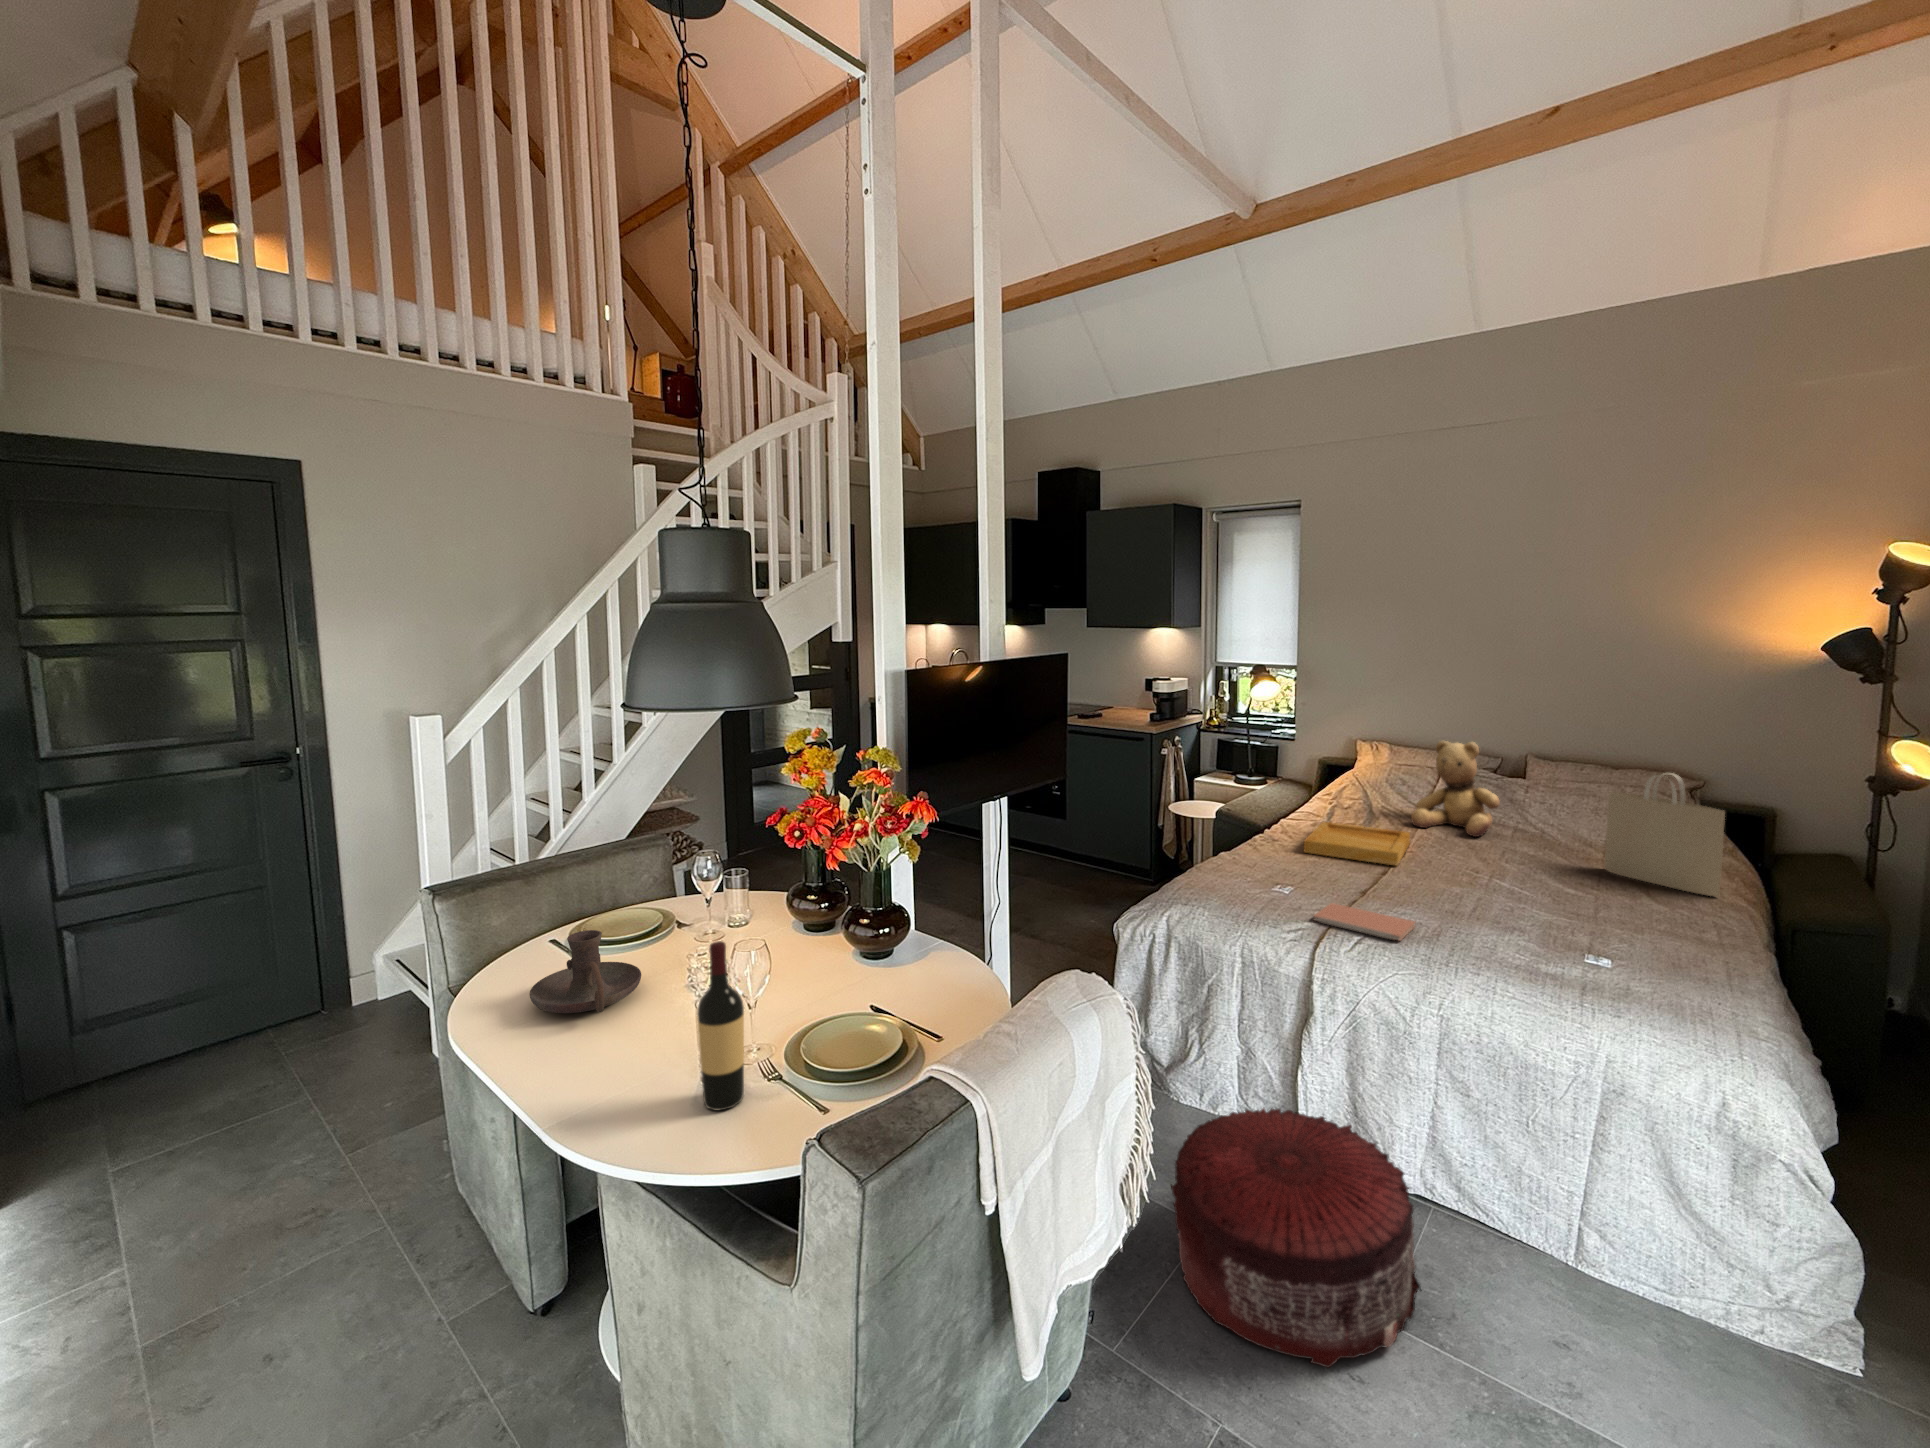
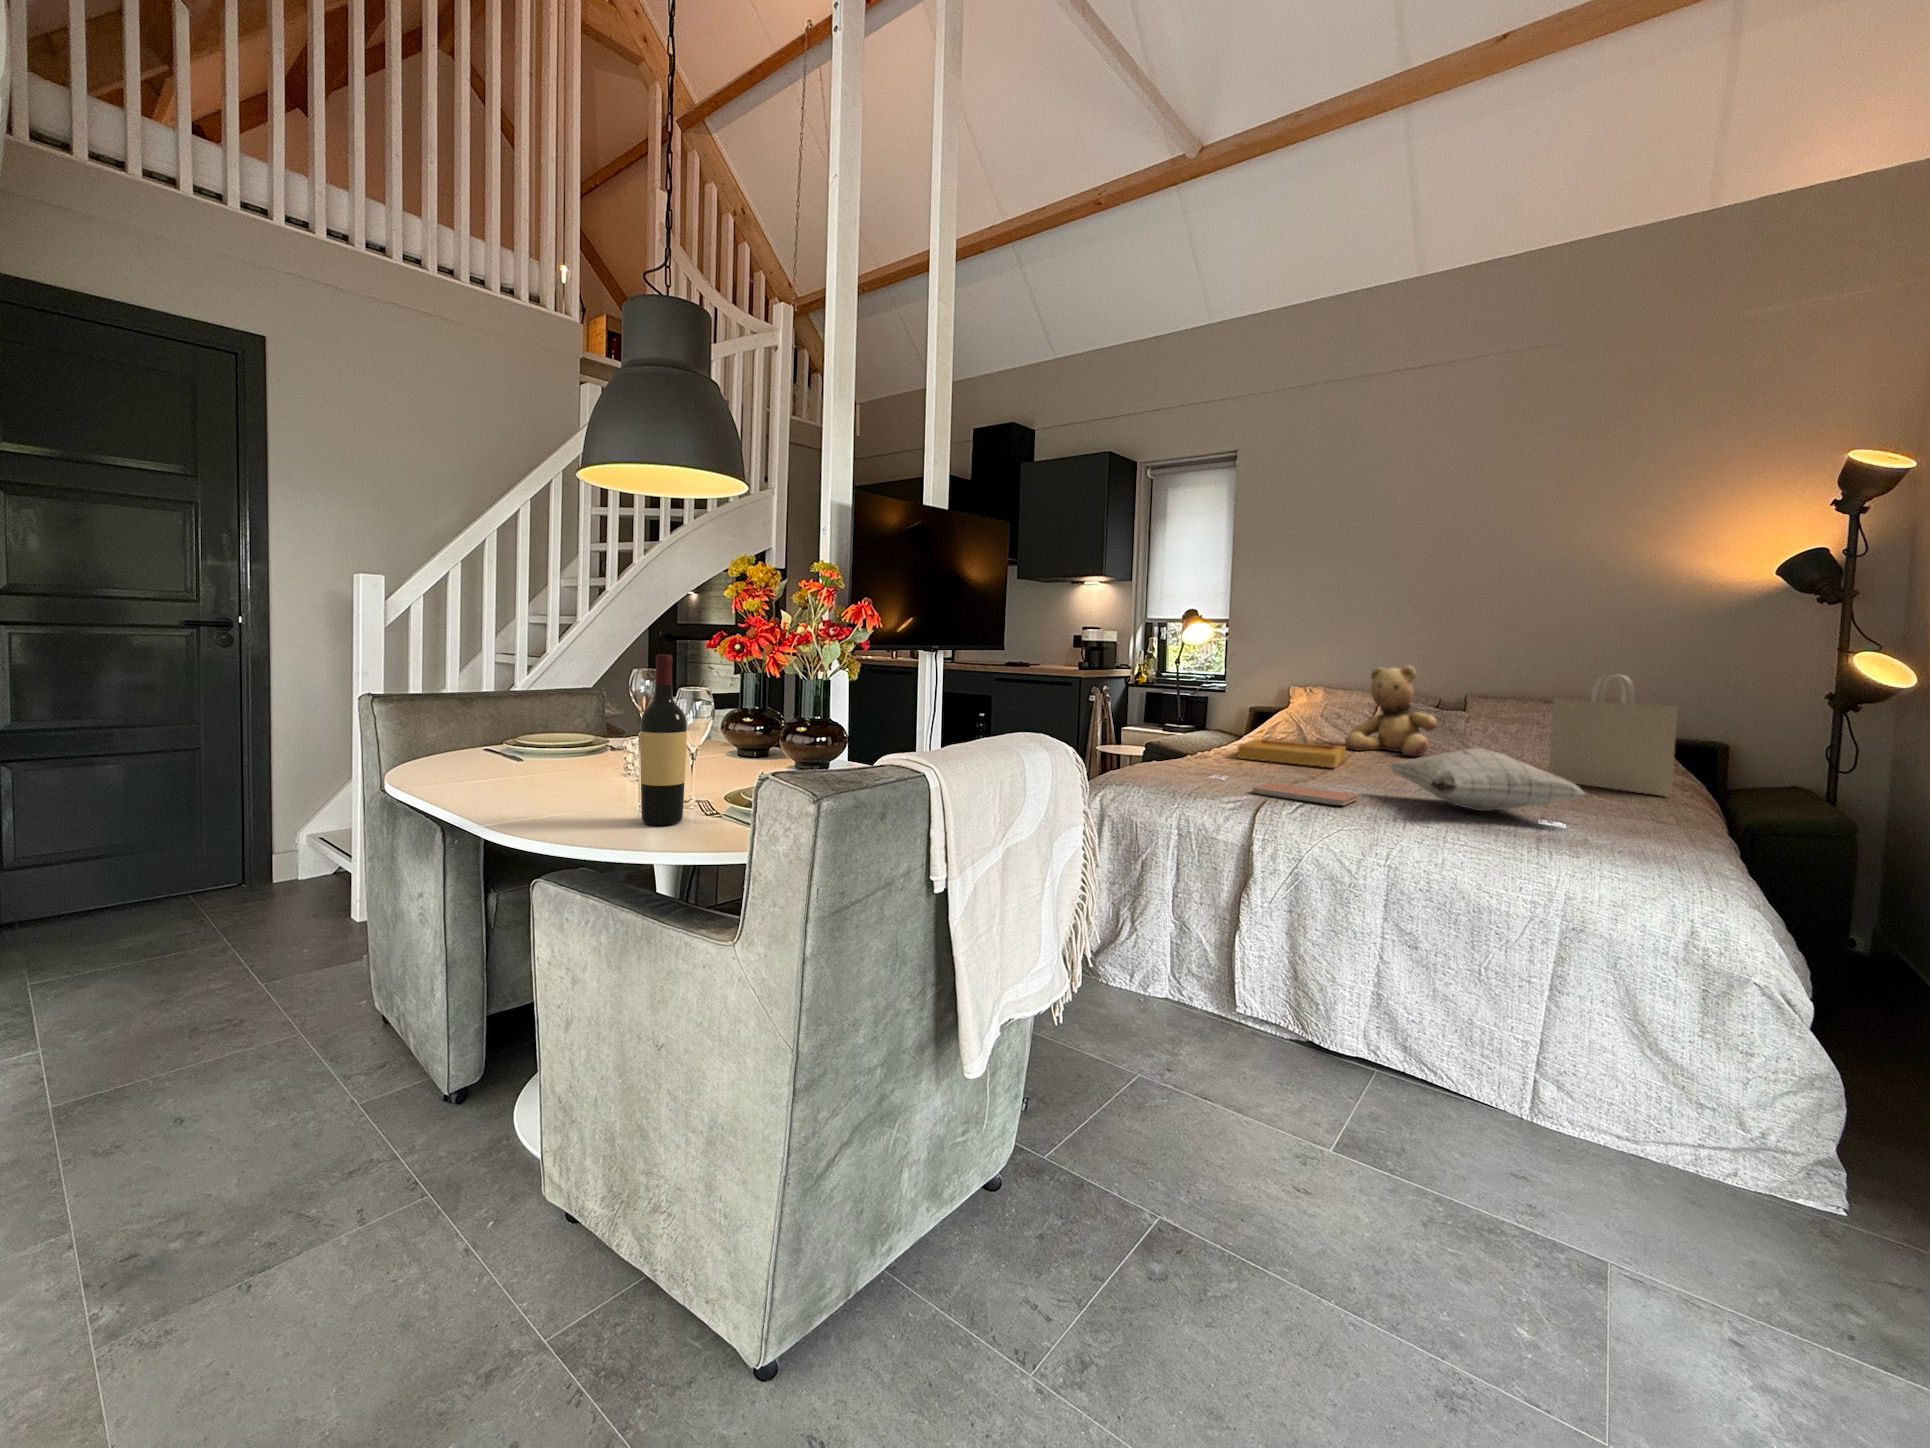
pillow: none [1443,877,1631,941] -> present [1388,748,1585,811]
candle holder: present [530,930,641,1013] -> none [467,705,578,774]
pouf: present [1171,1108,1422,1367] -> none [1106,955,1369,1179]

